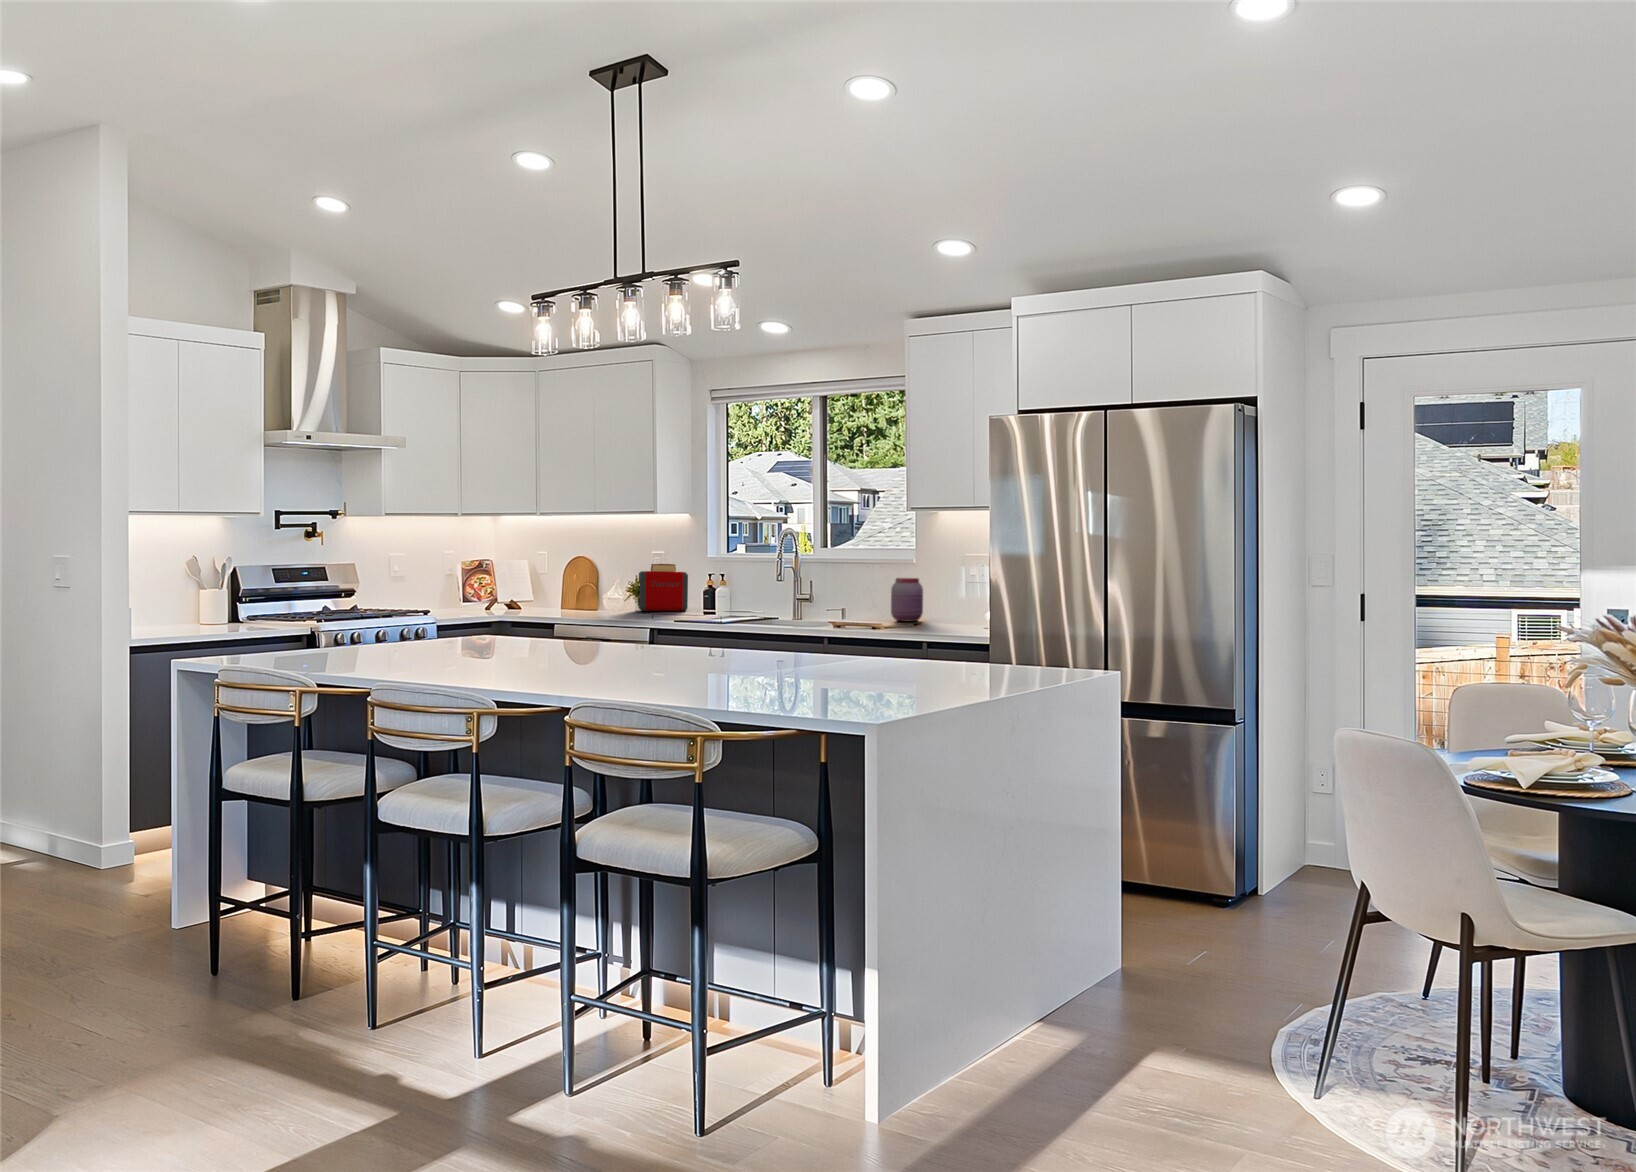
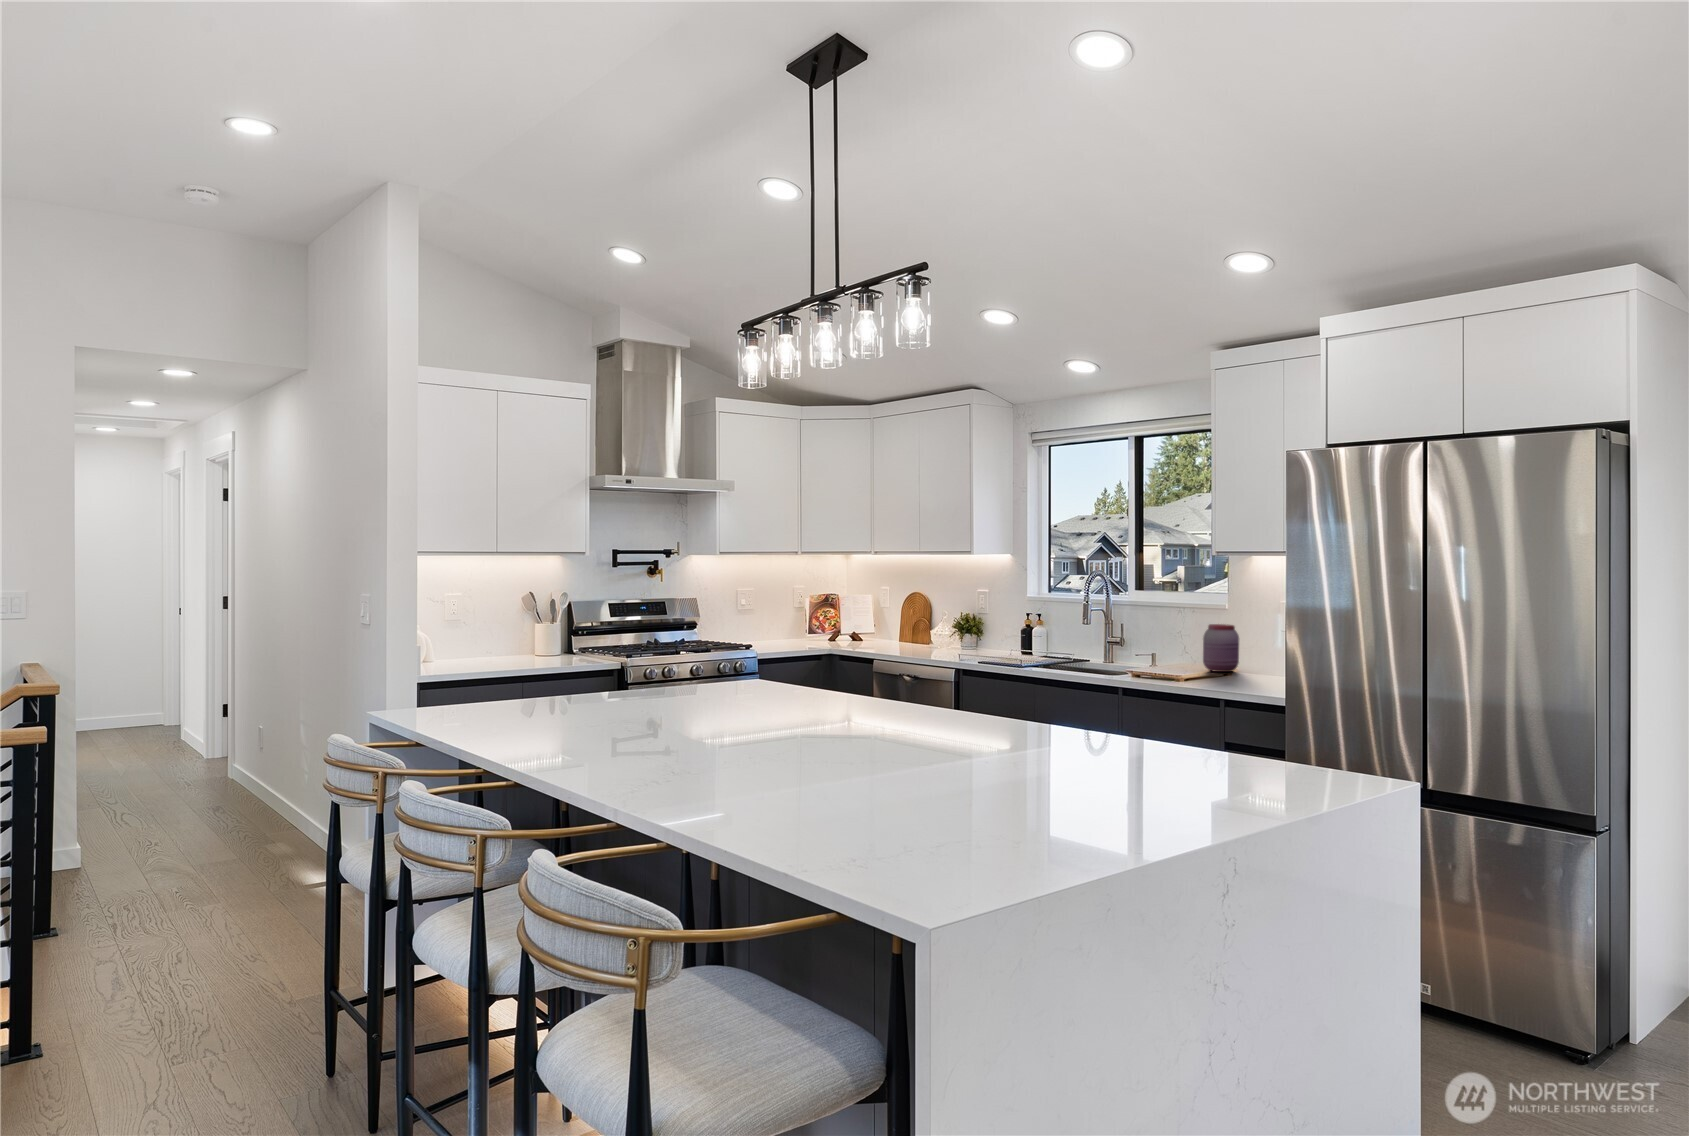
toaster: present [638,564,688,611] -> none [957,602,1005,649]

